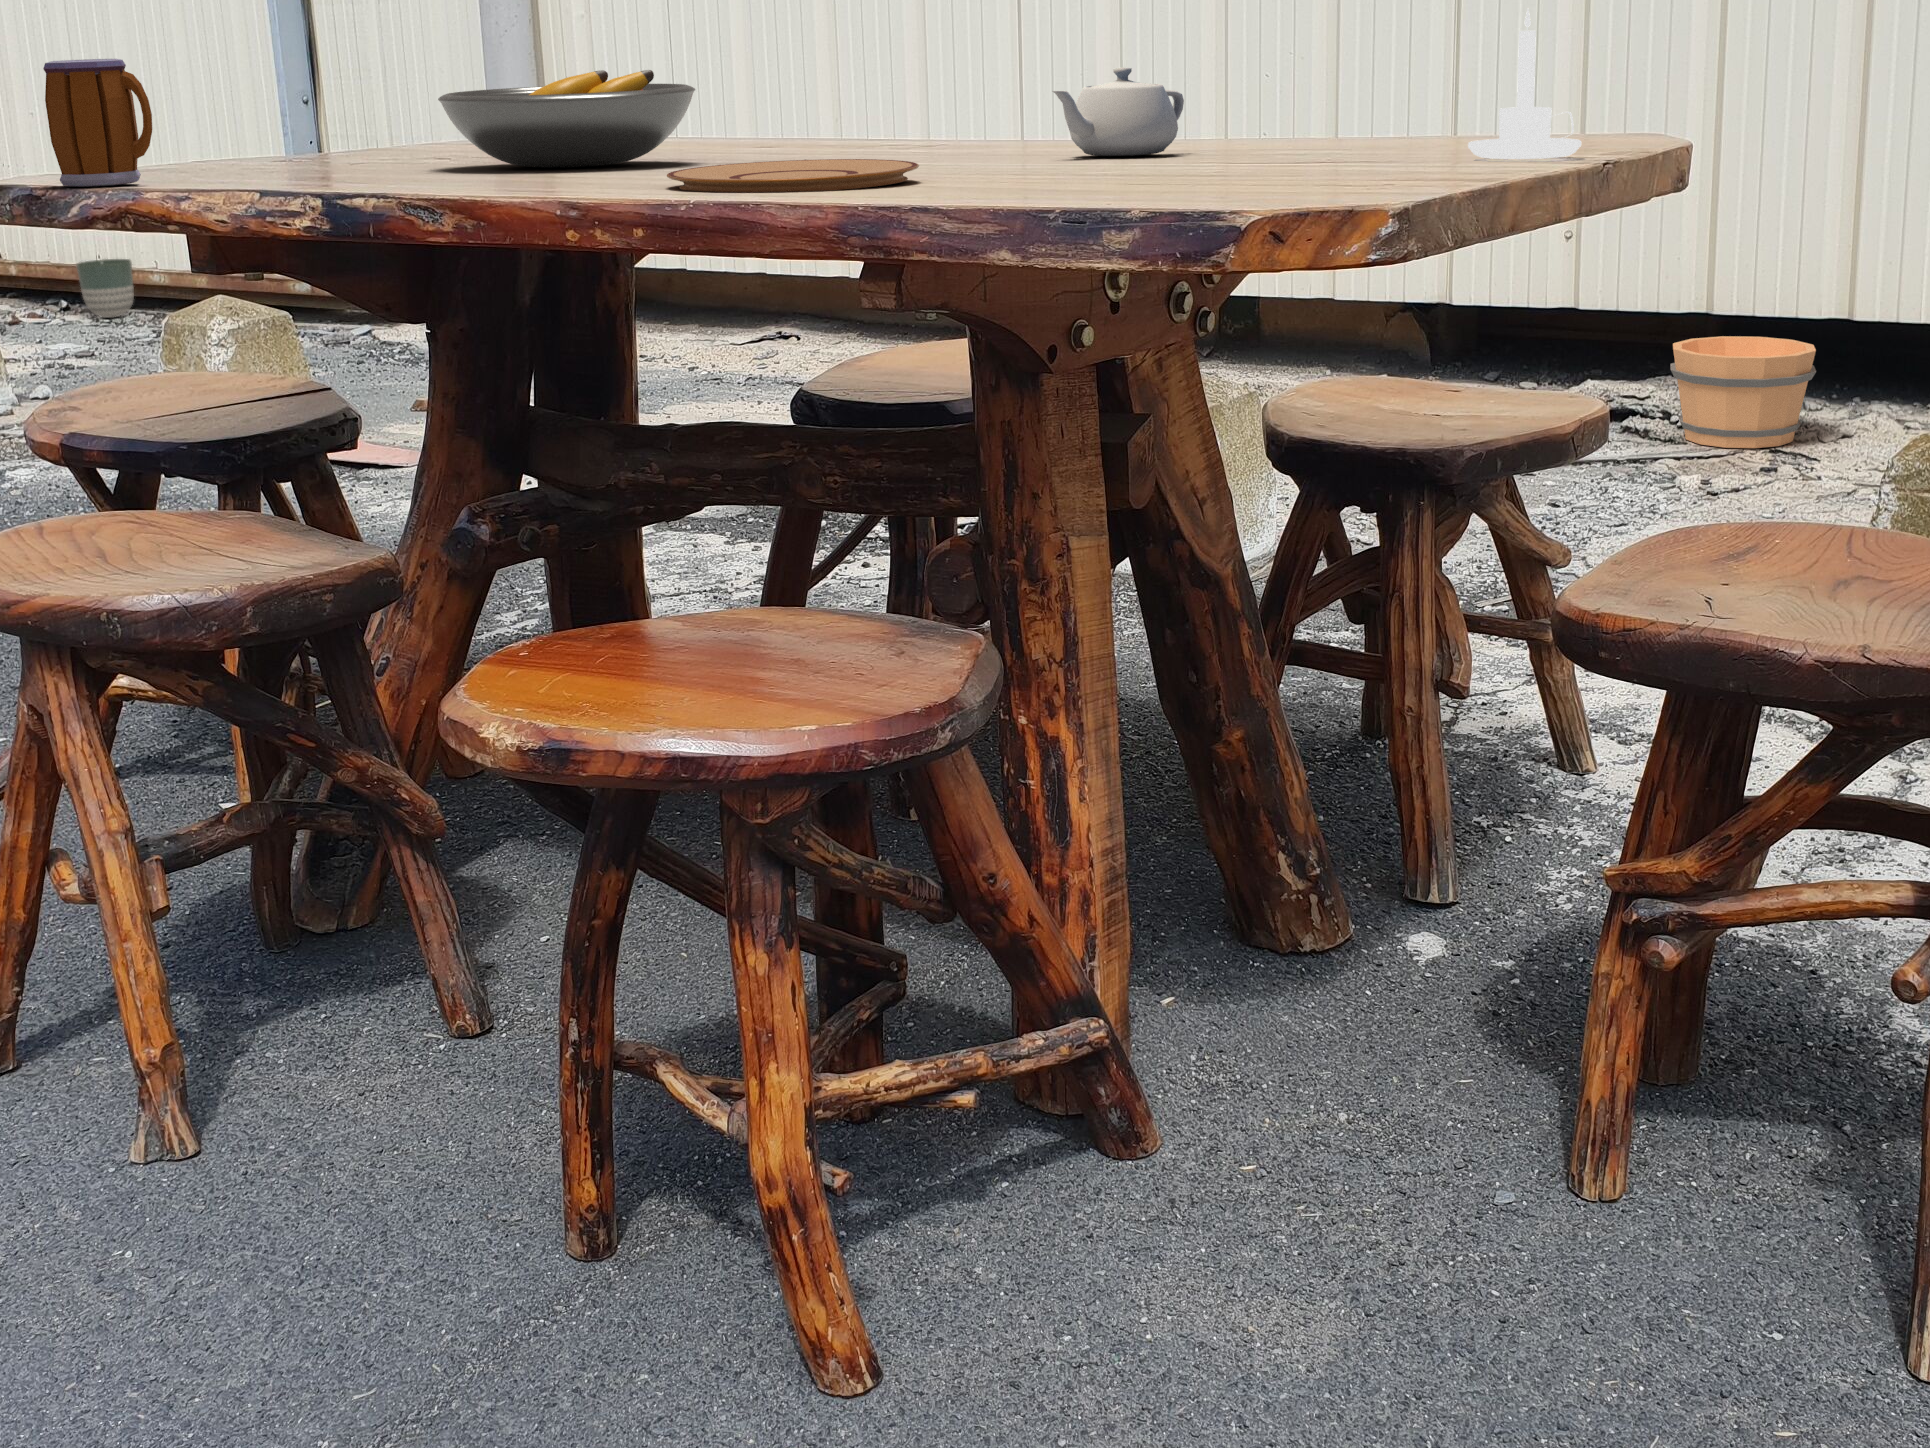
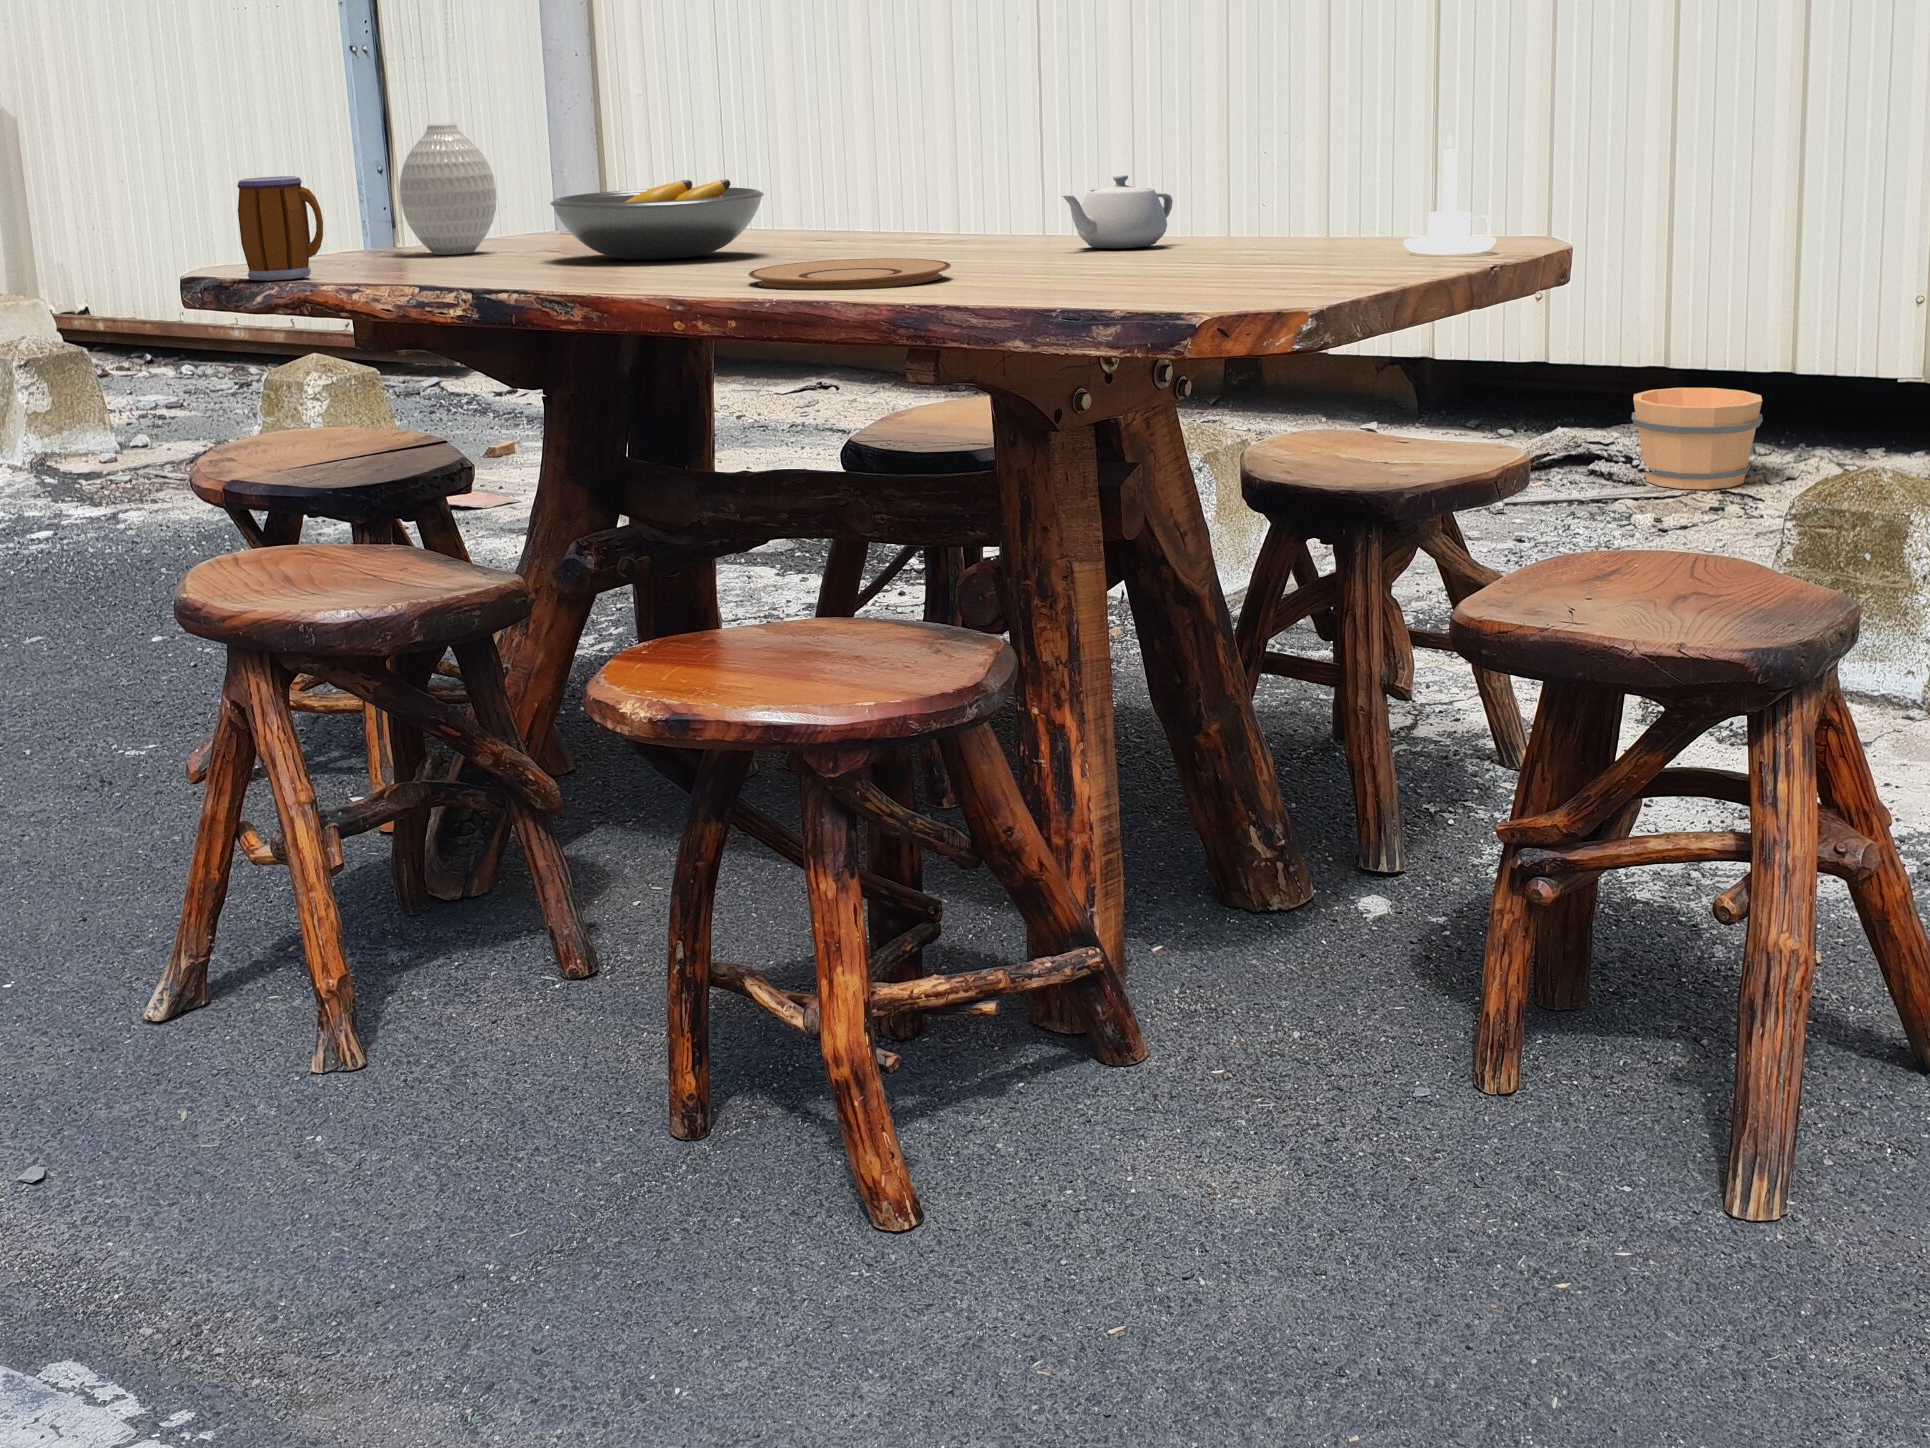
vase: none [264,6,381,165] -> present [400,123,497,255]
planter: present [76,259,134,318] -> none [160,315,213,370]

